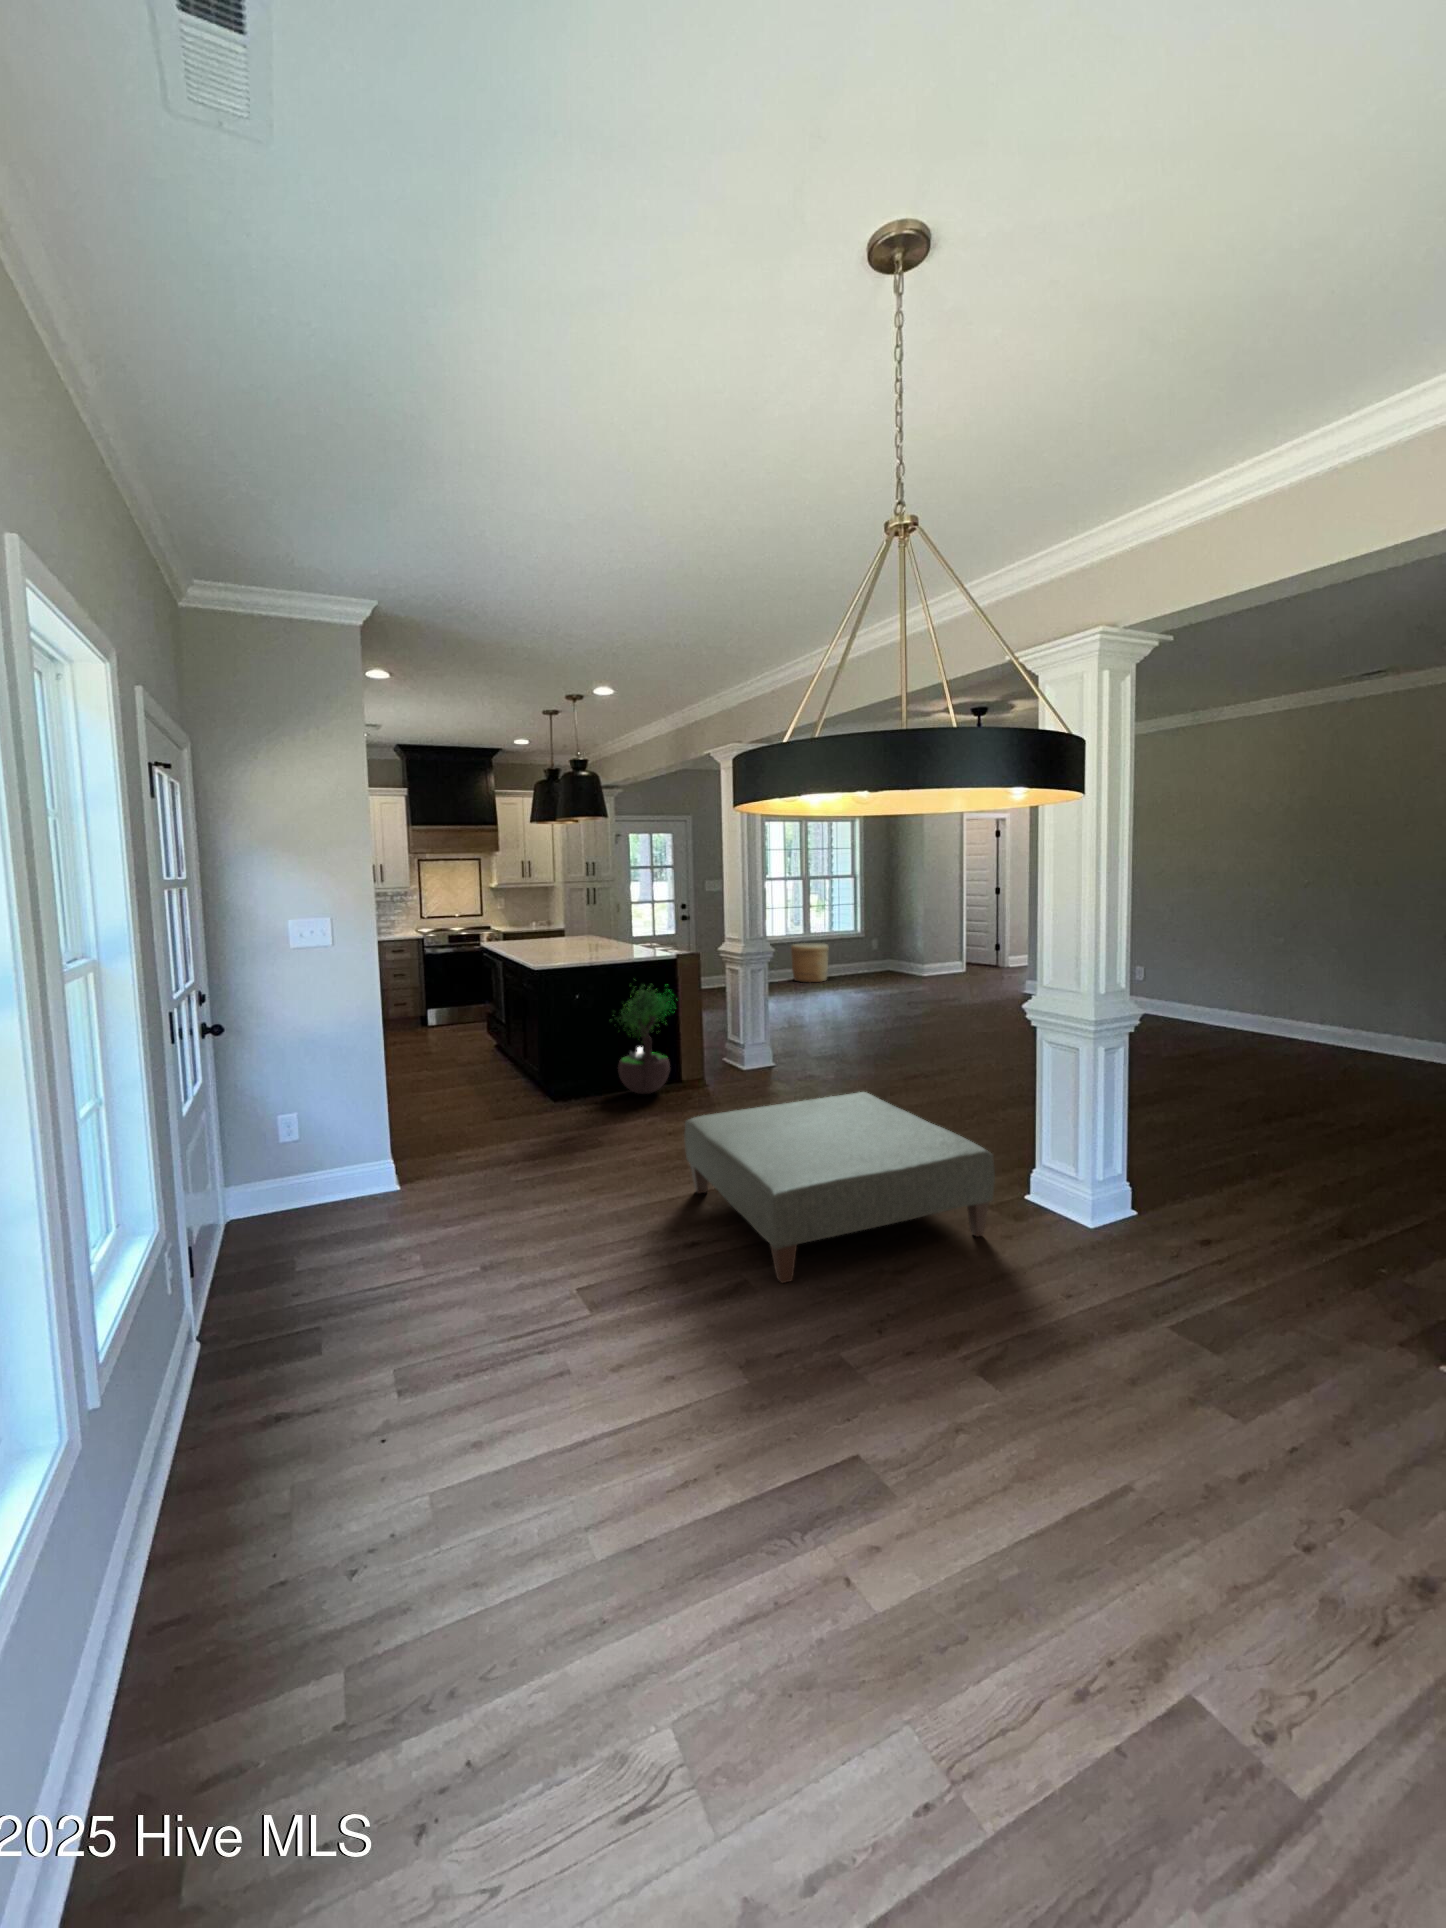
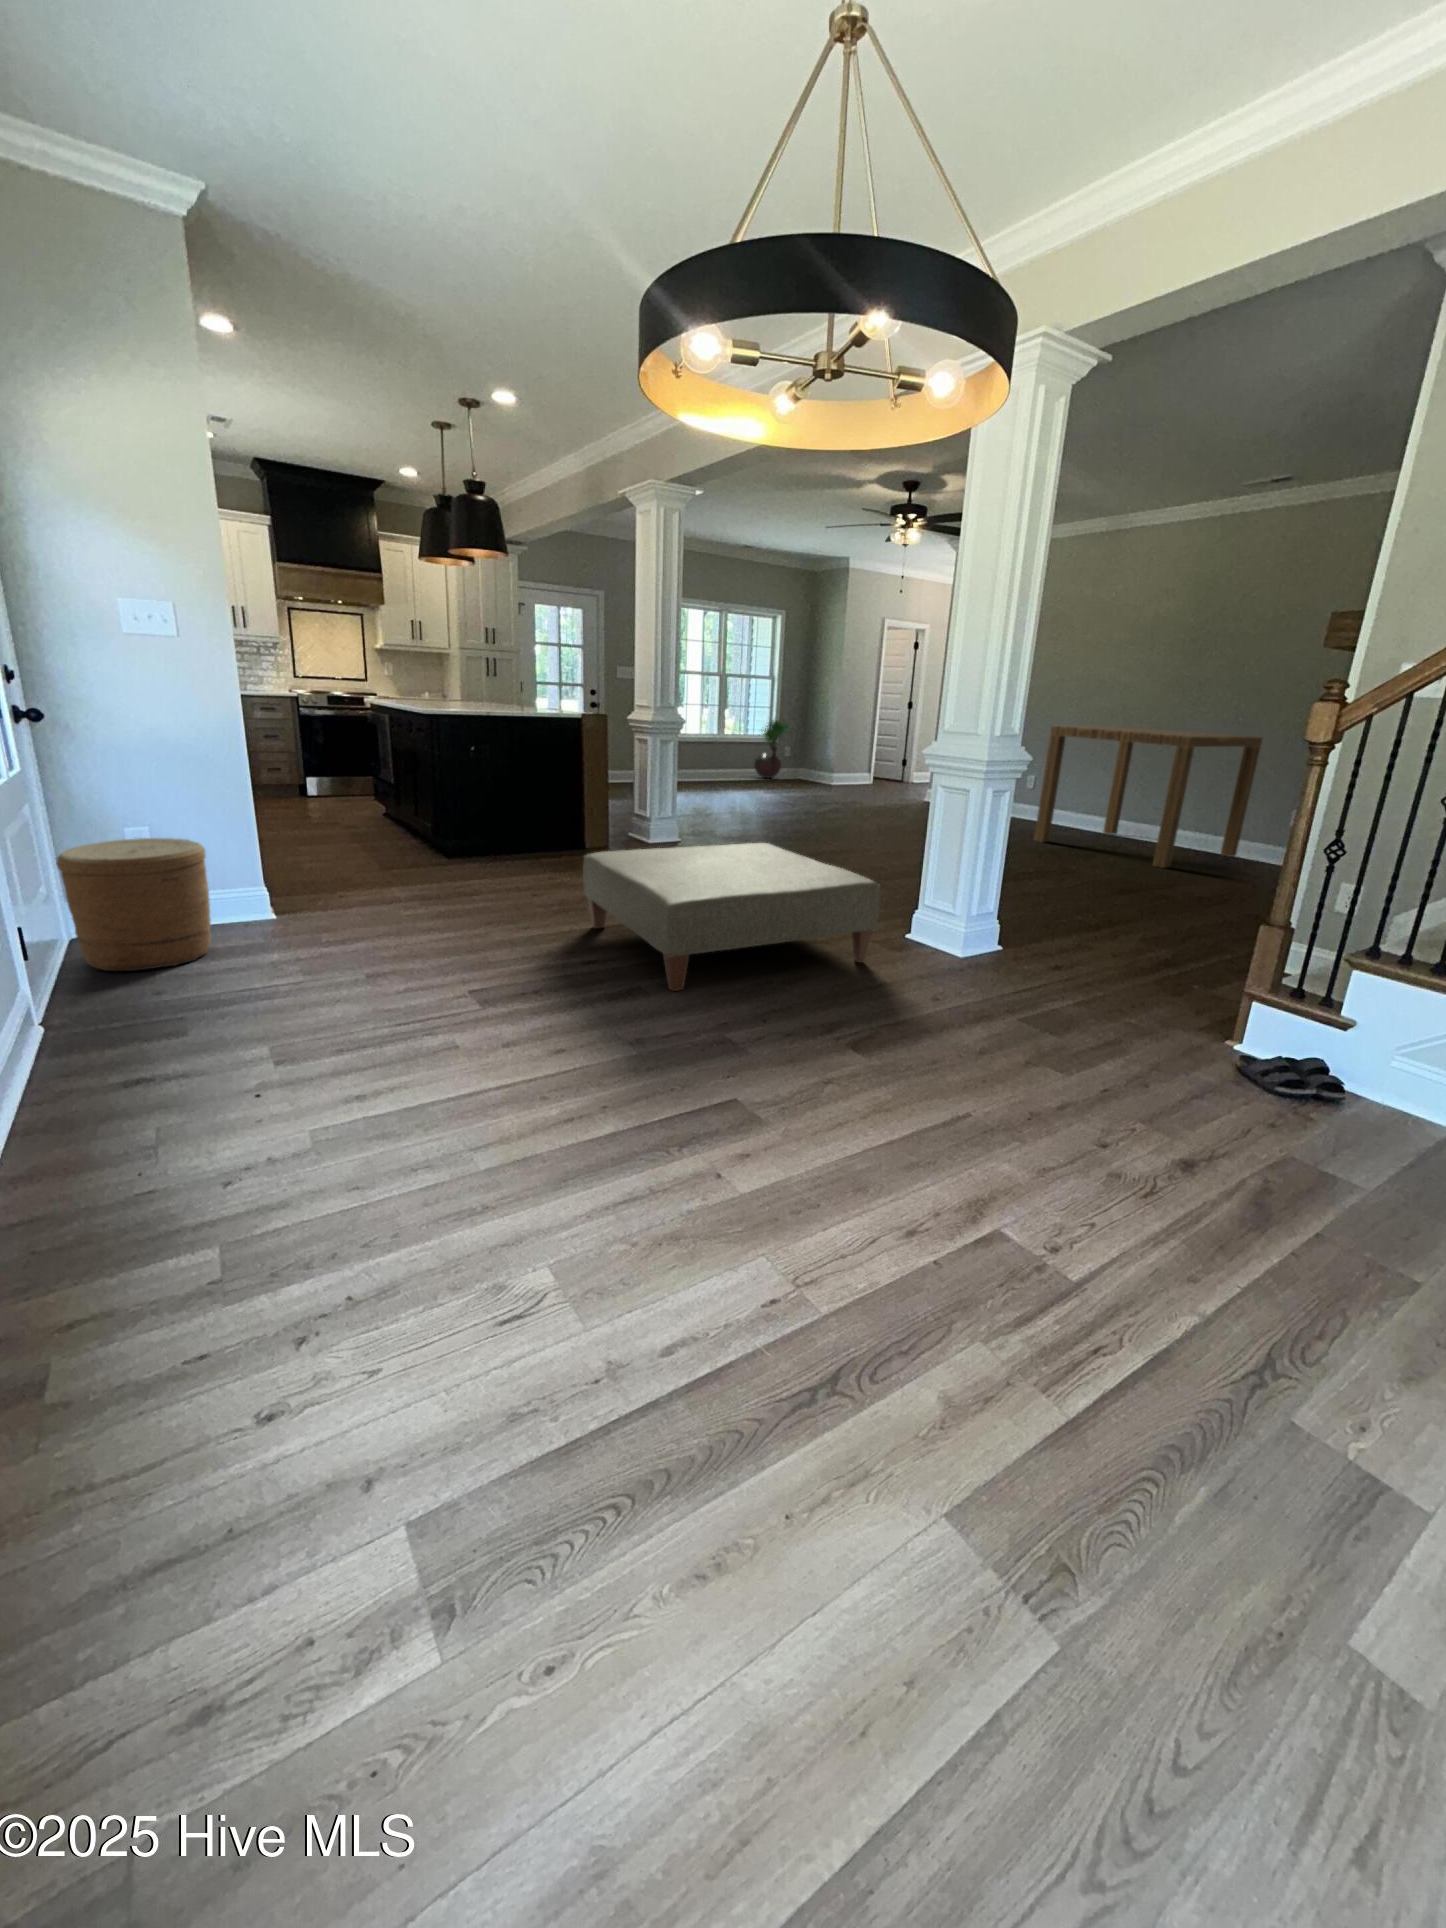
dining table: none [1155,917,1409,1079] -> present [1034,726,1263,868]
woven basket: present [791,943,829,982] -> present [56,838,211,971]
potted tree: present [618,985,674,1094] -> present [754,718,788,778]

